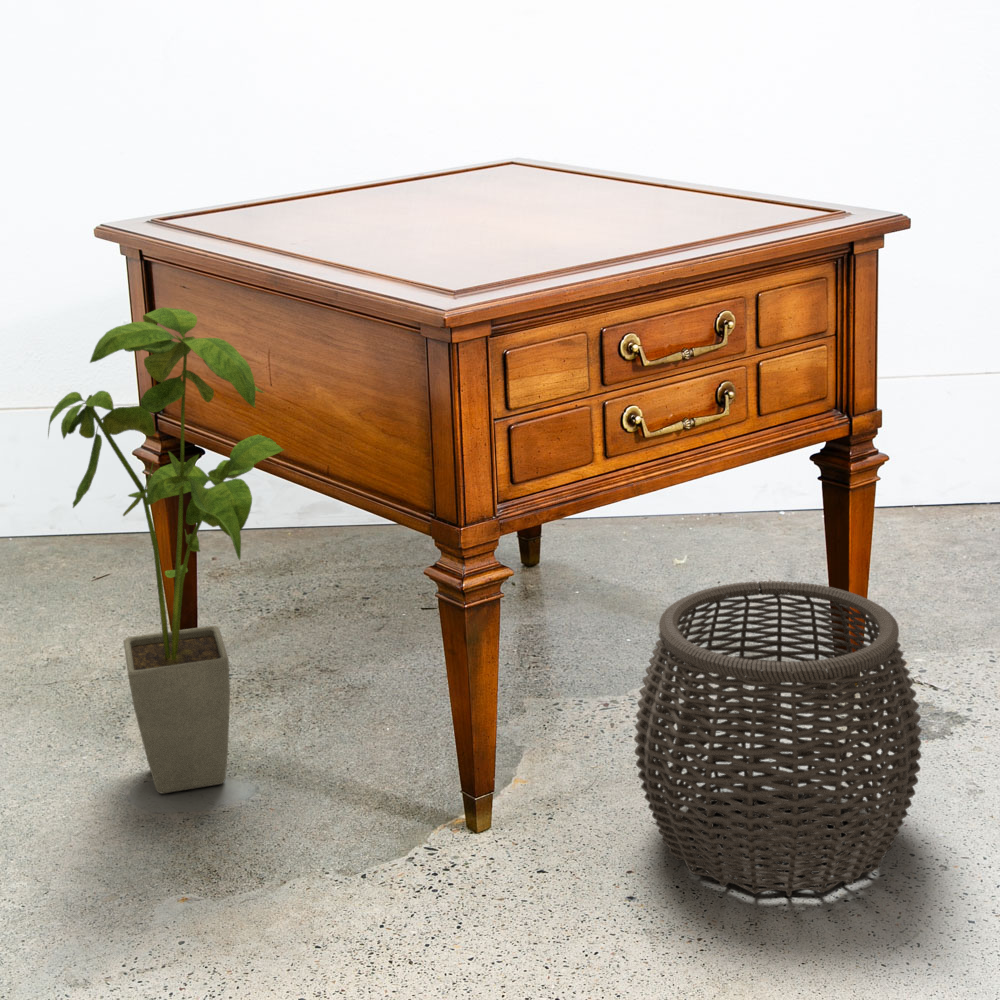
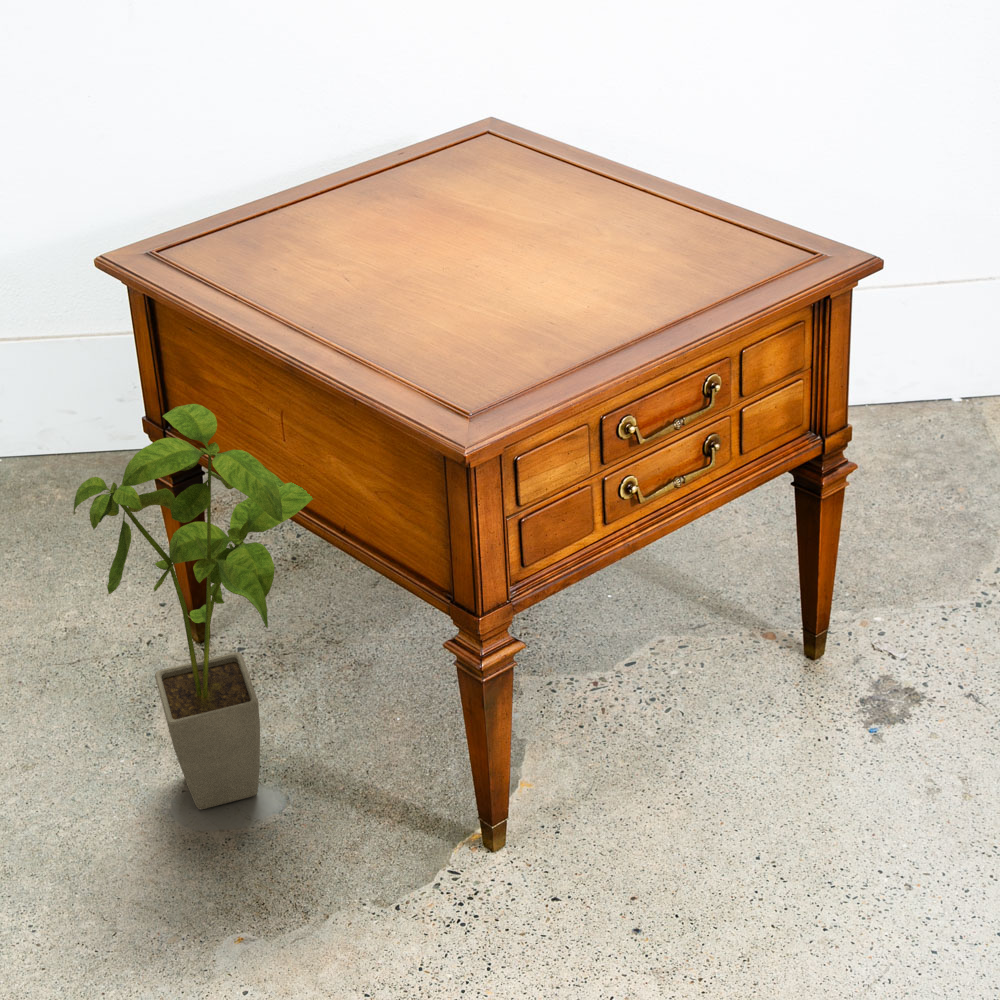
woven basket: present [634,581,922,896] -> none [636,633,891,928]

